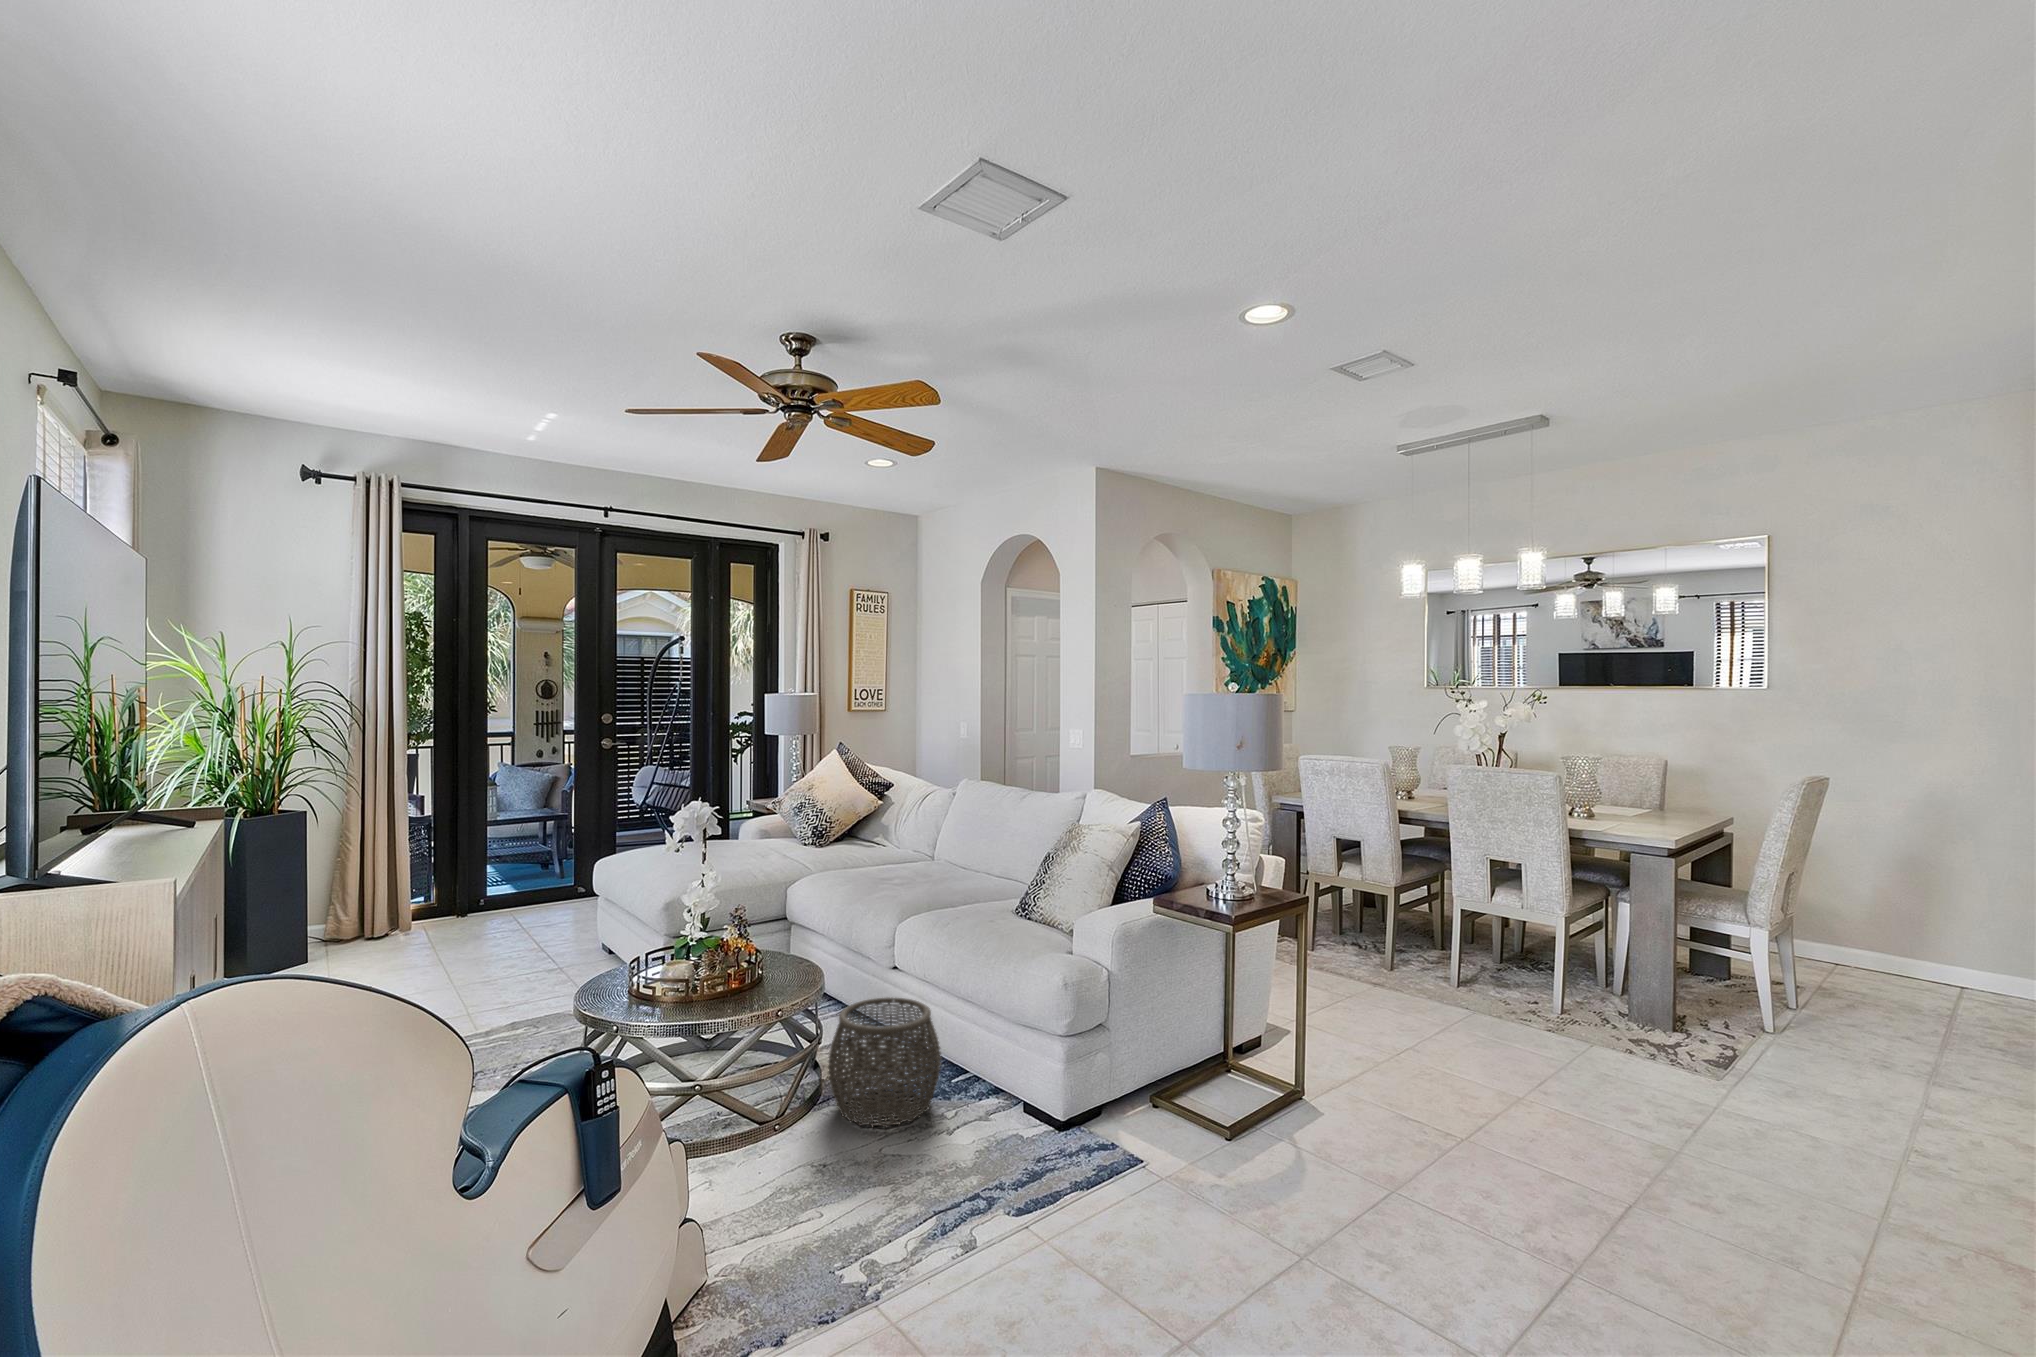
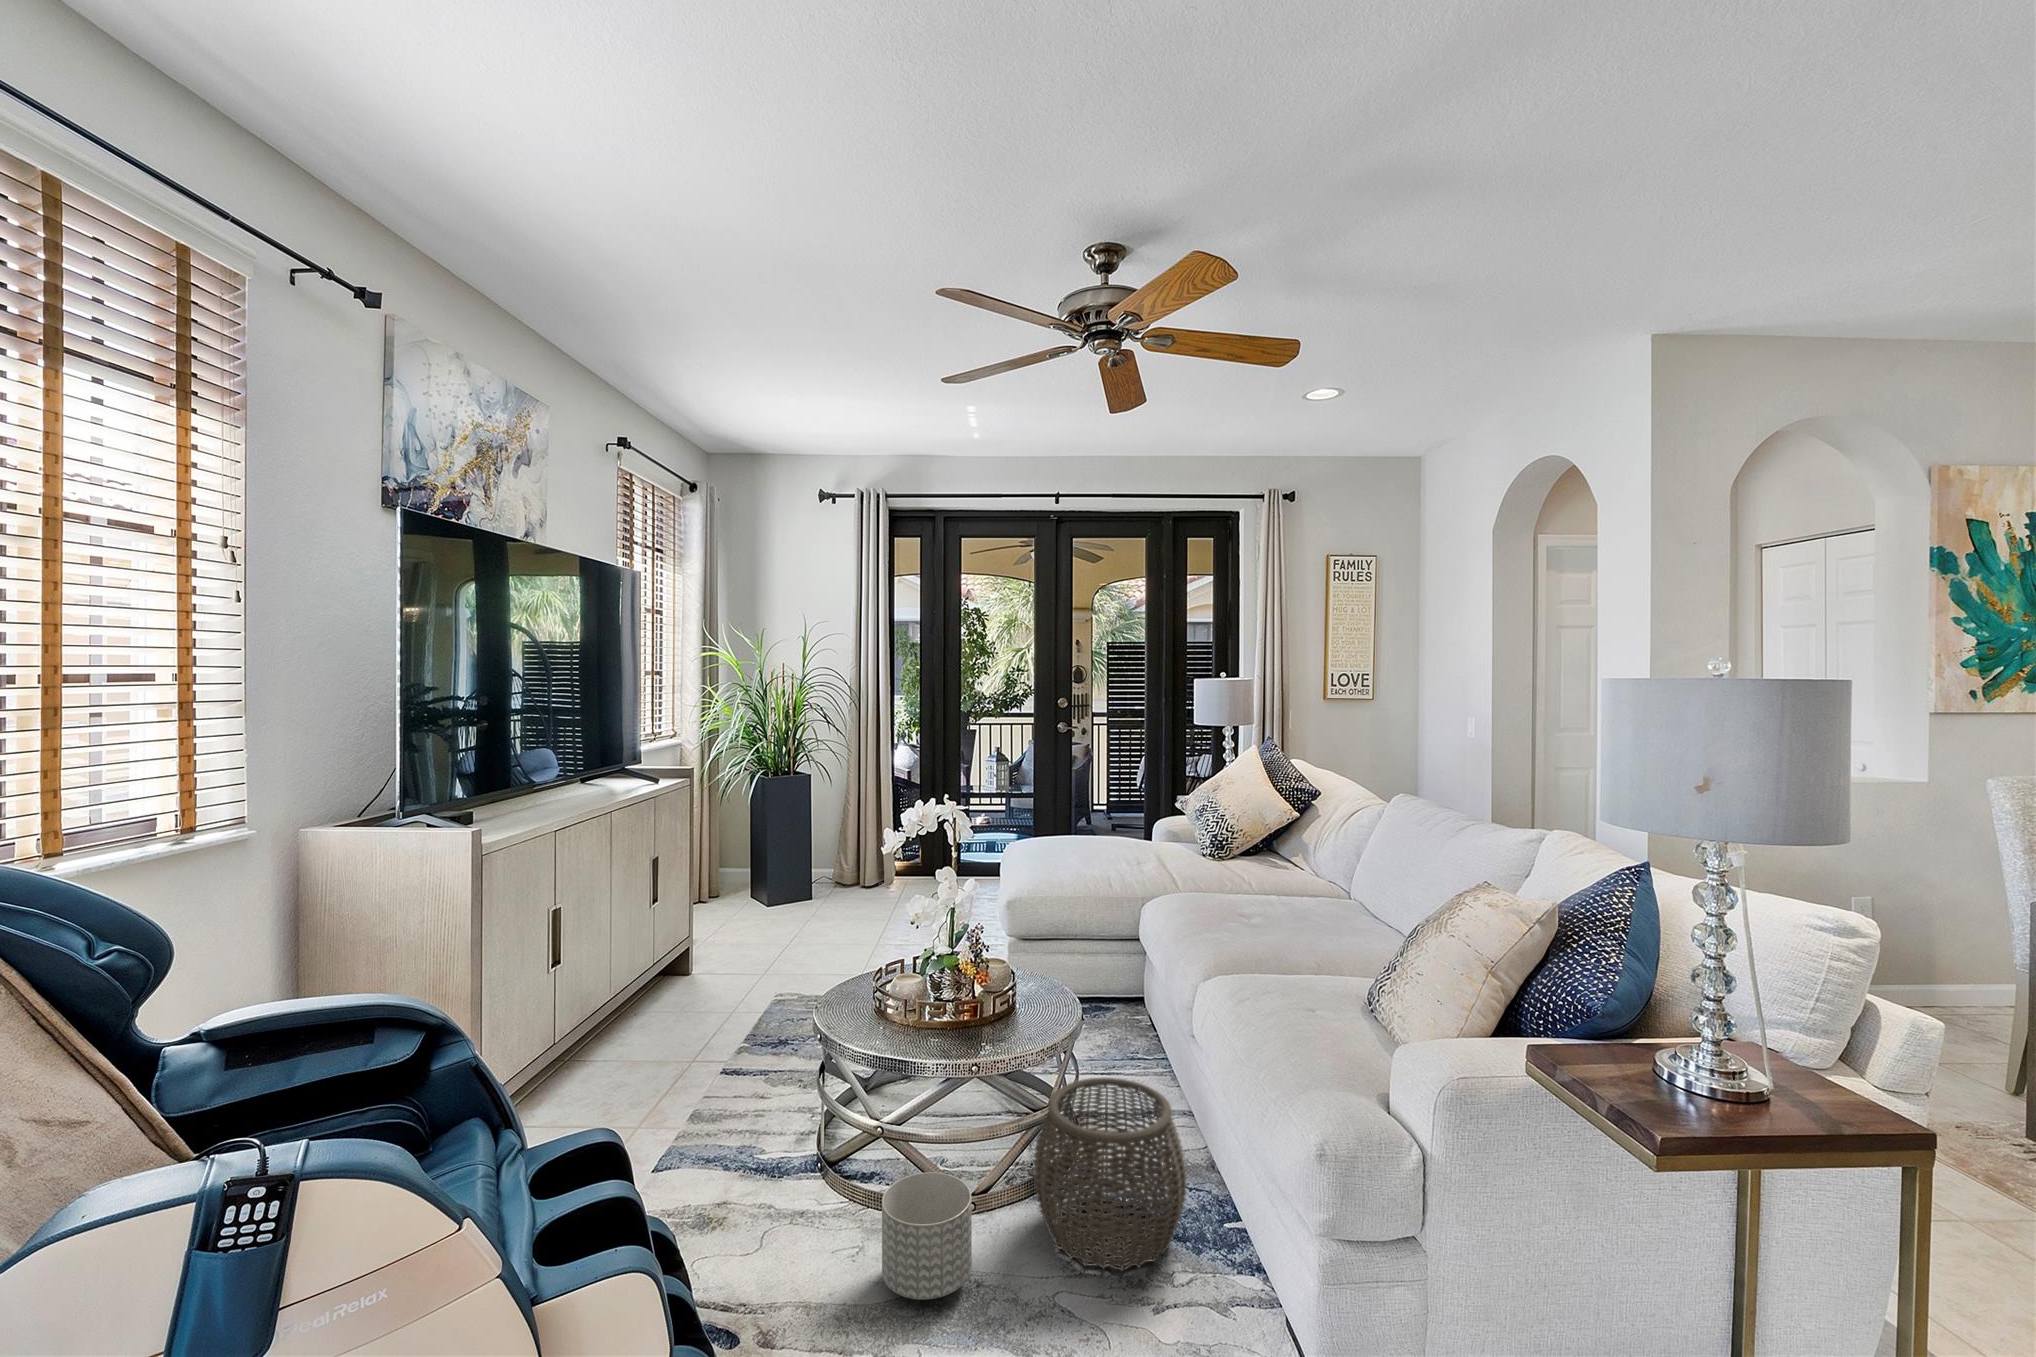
planter: none [749,1090,821,1180] -> present [882,1172,972,1300]

